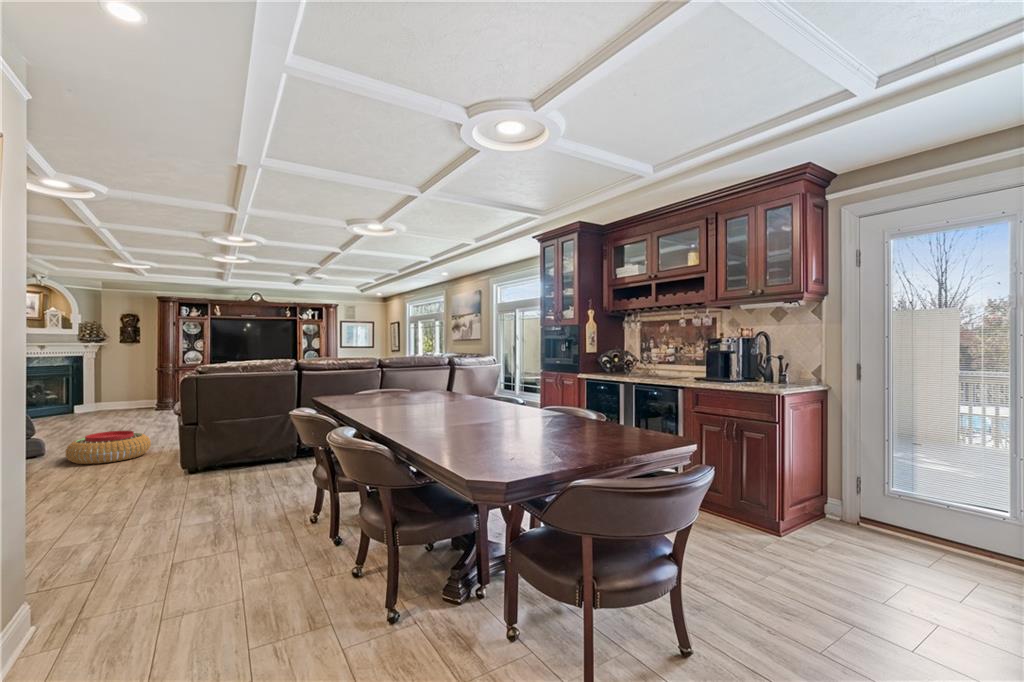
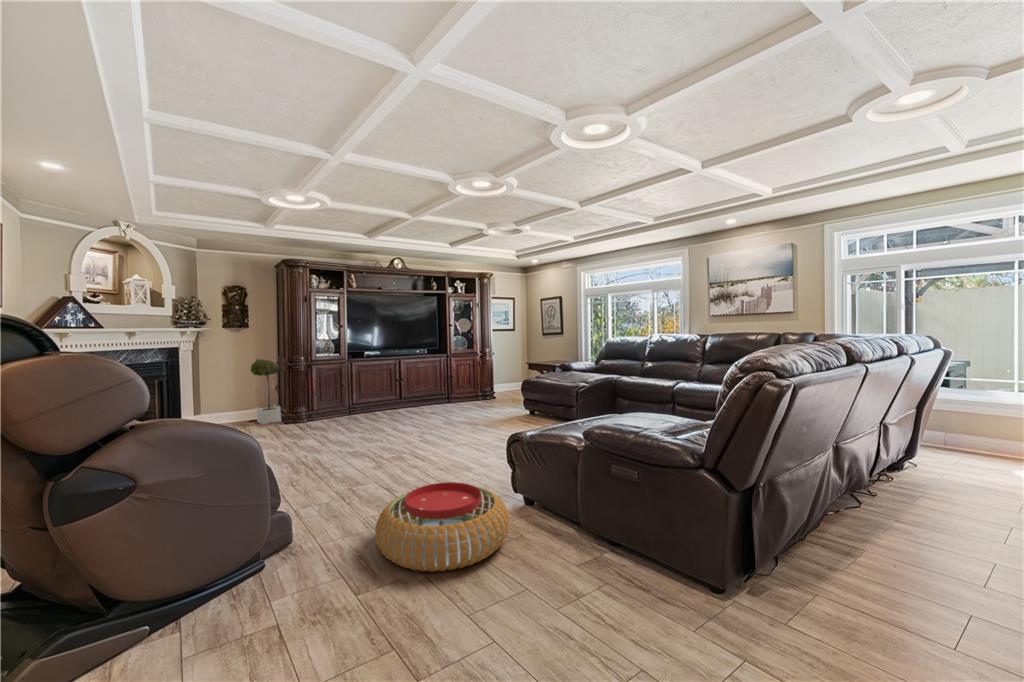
potted tree: none [132,365,156,411] -> present [250,359,281,424]

